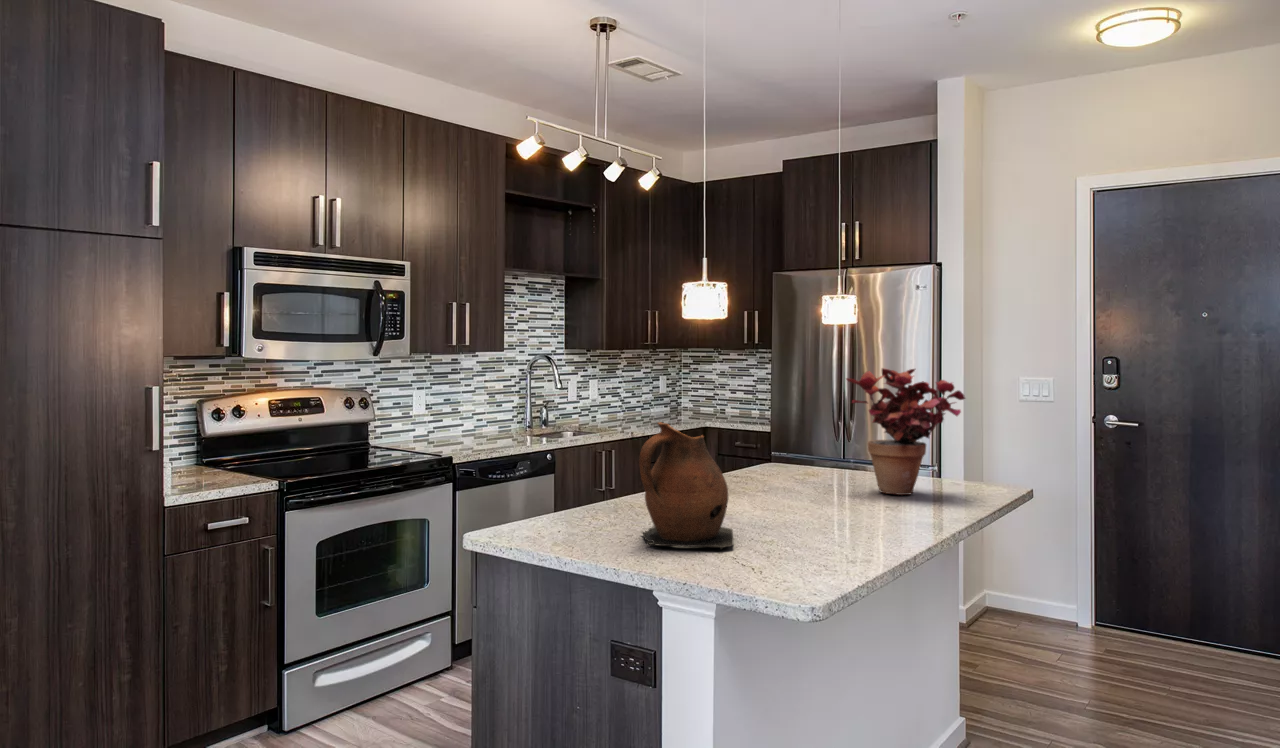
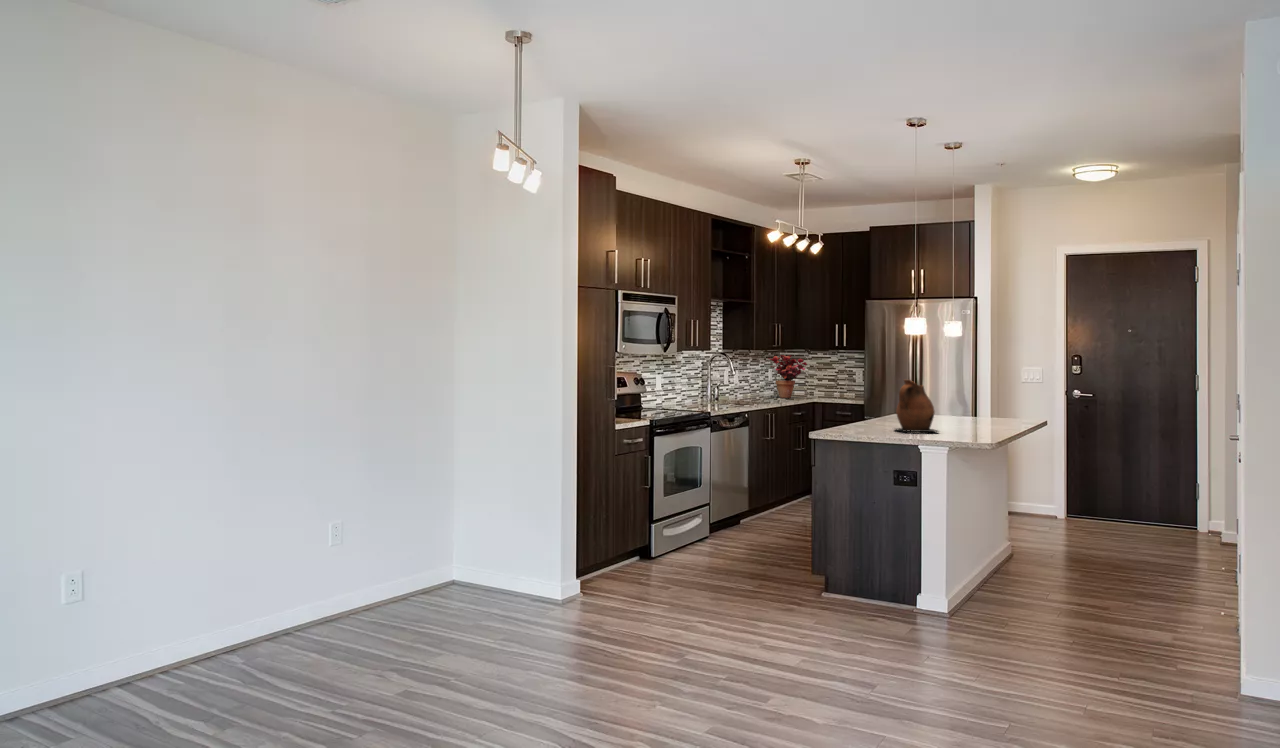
potted plant: present [847,368,965,495] -> present [768,355,807,398]

